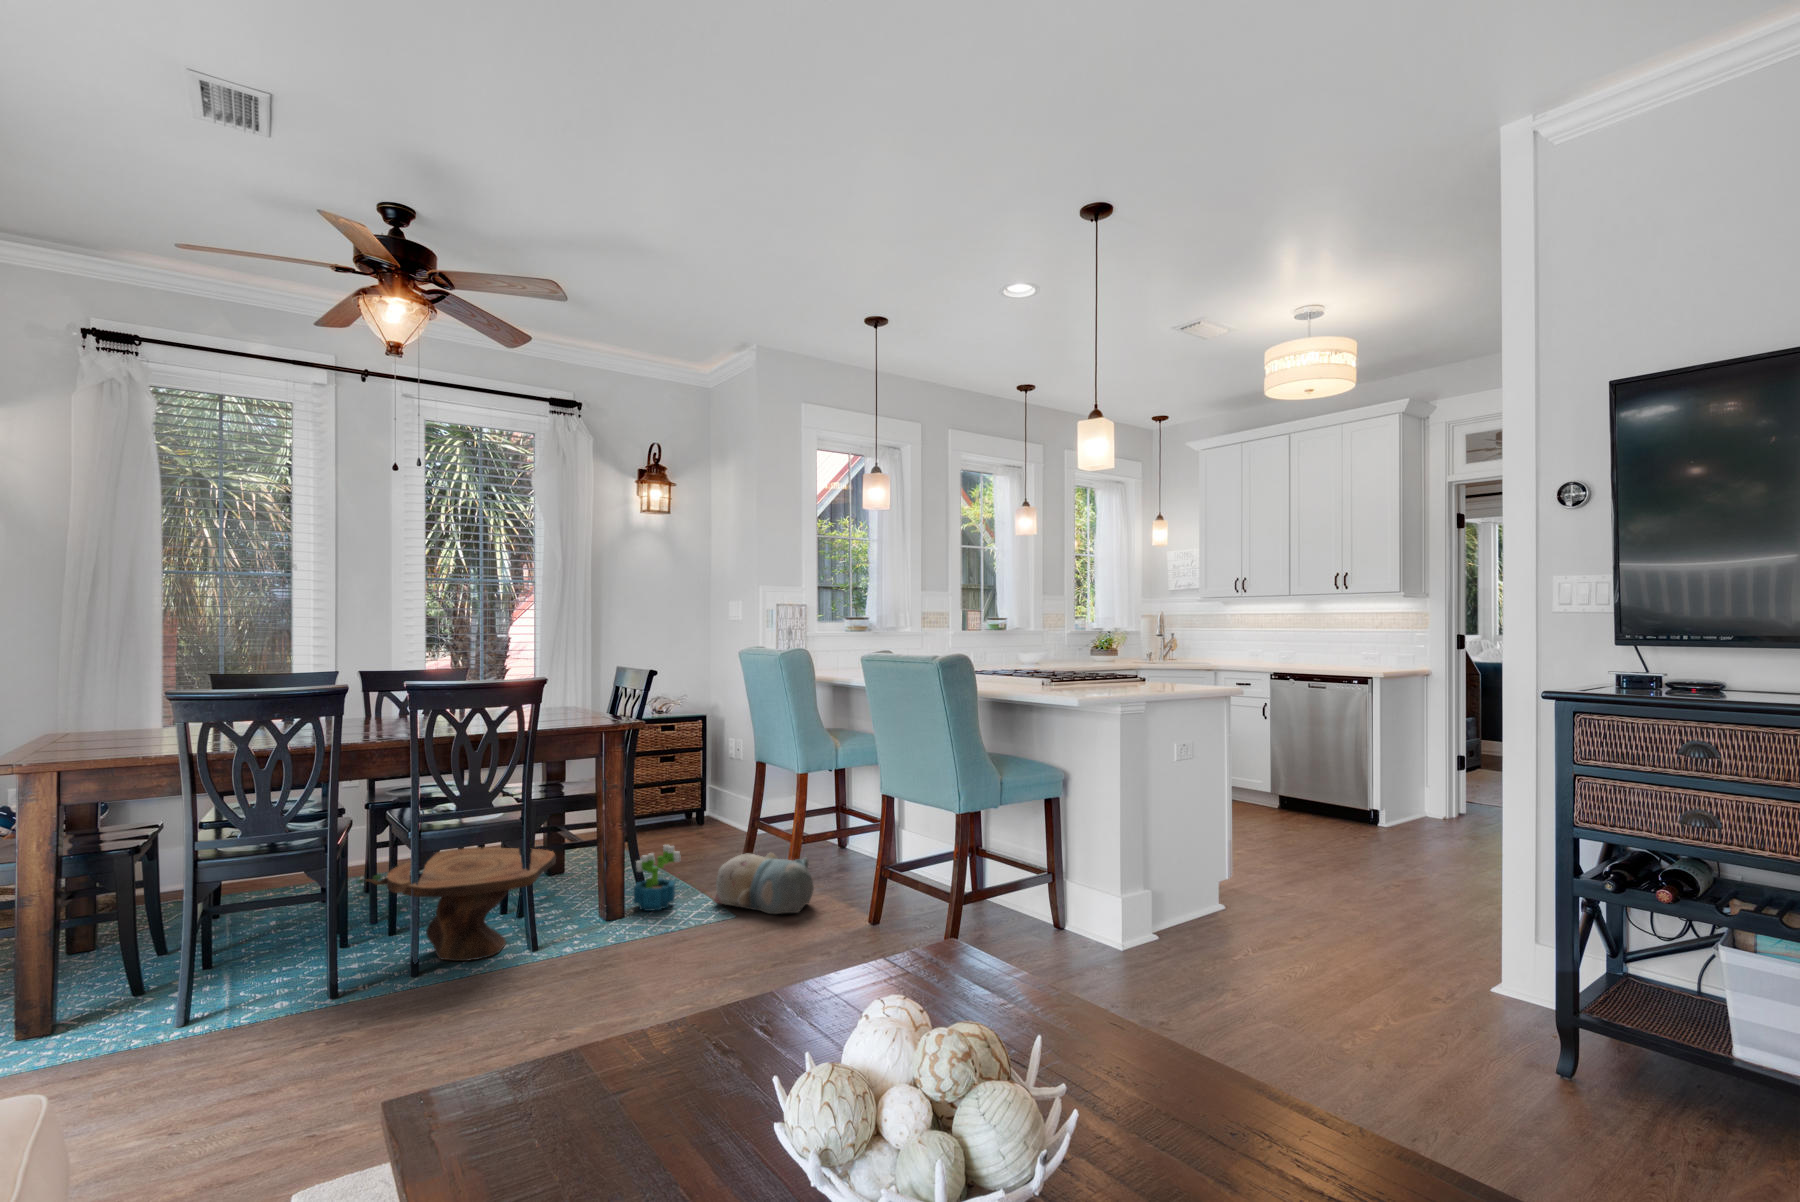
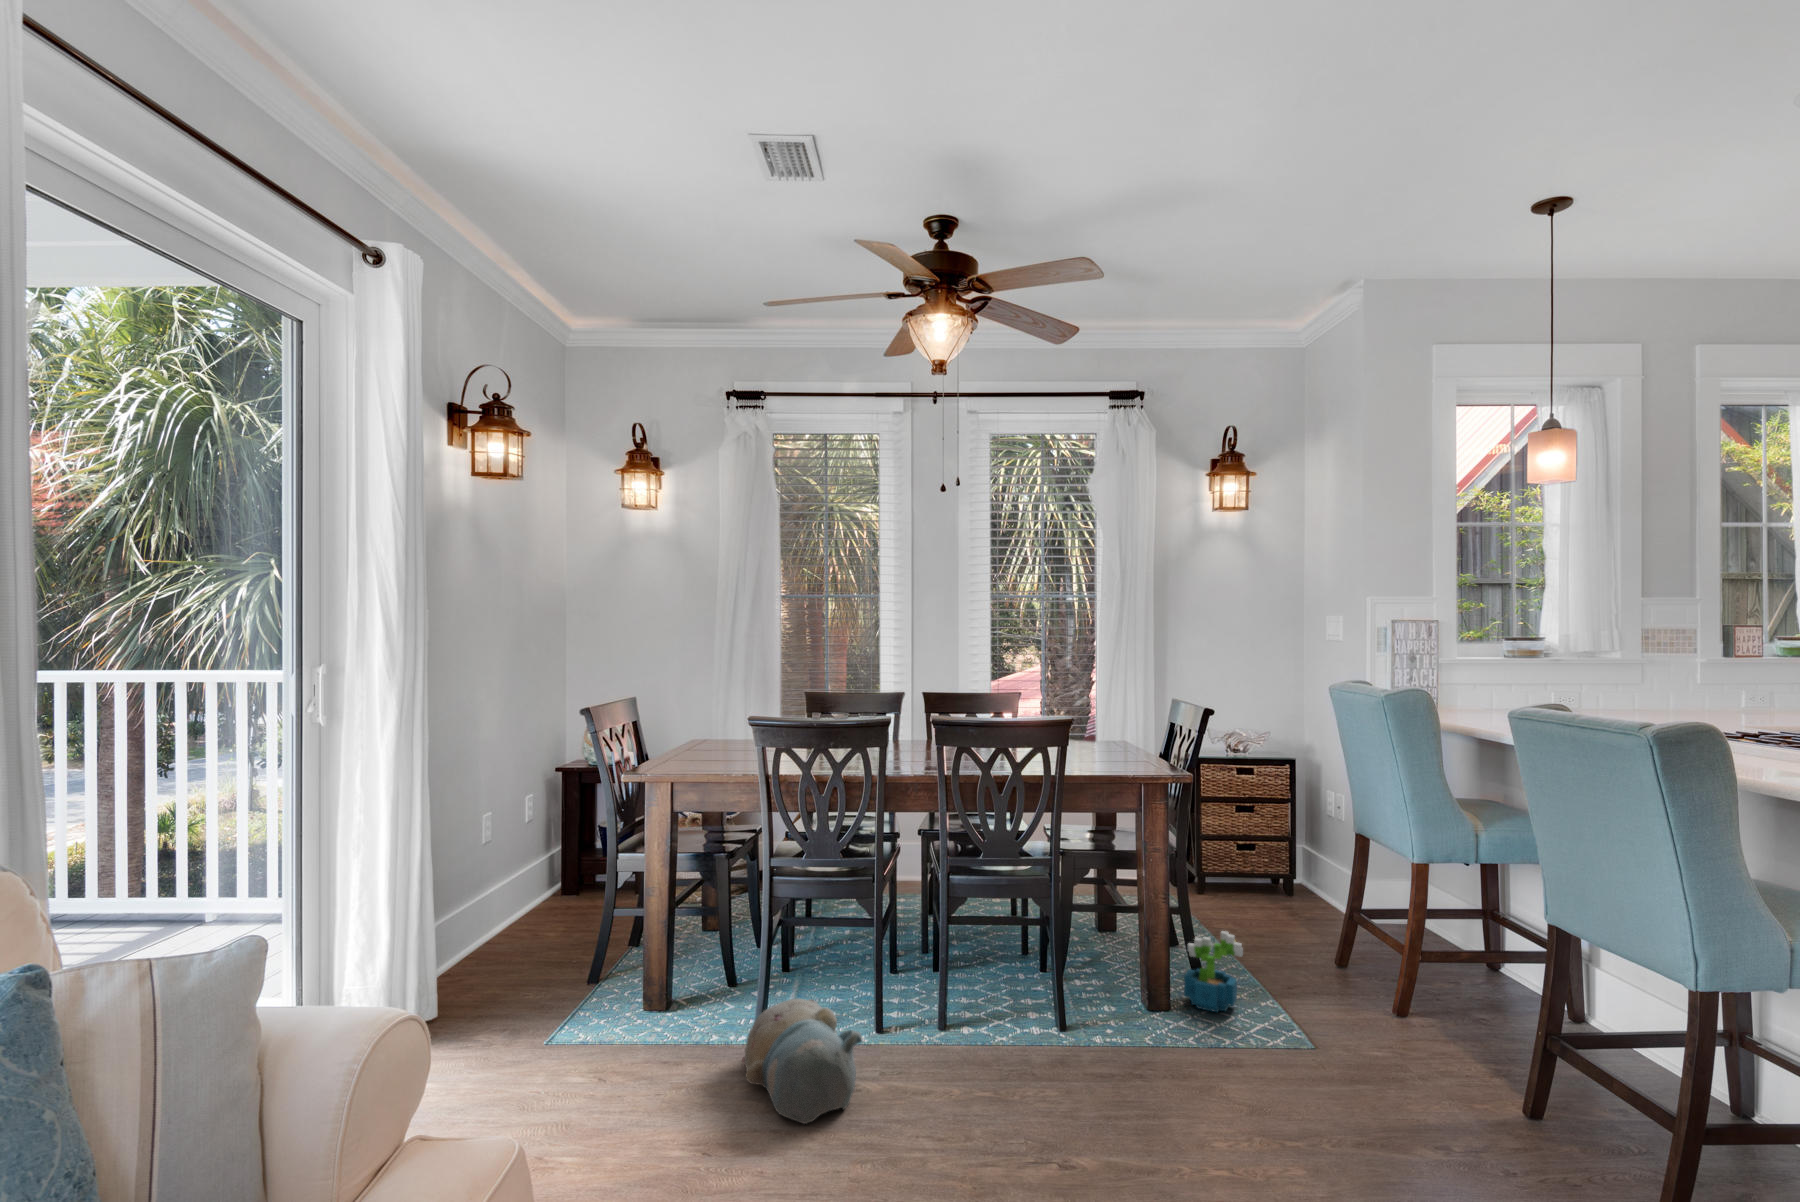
side table: present [358,847,556,961] -> none [895,894,1090,1026]
plush toy: present [713,853,814,914] -> present [742,998,863,1124]

